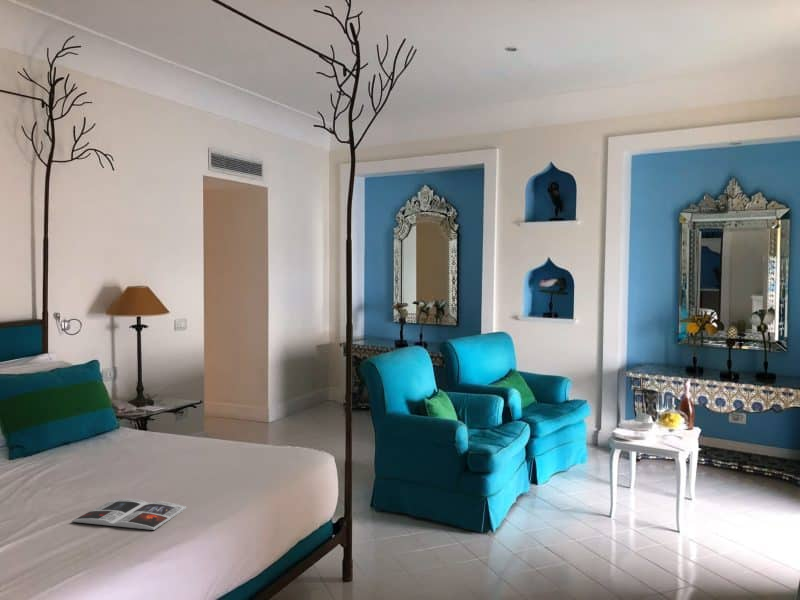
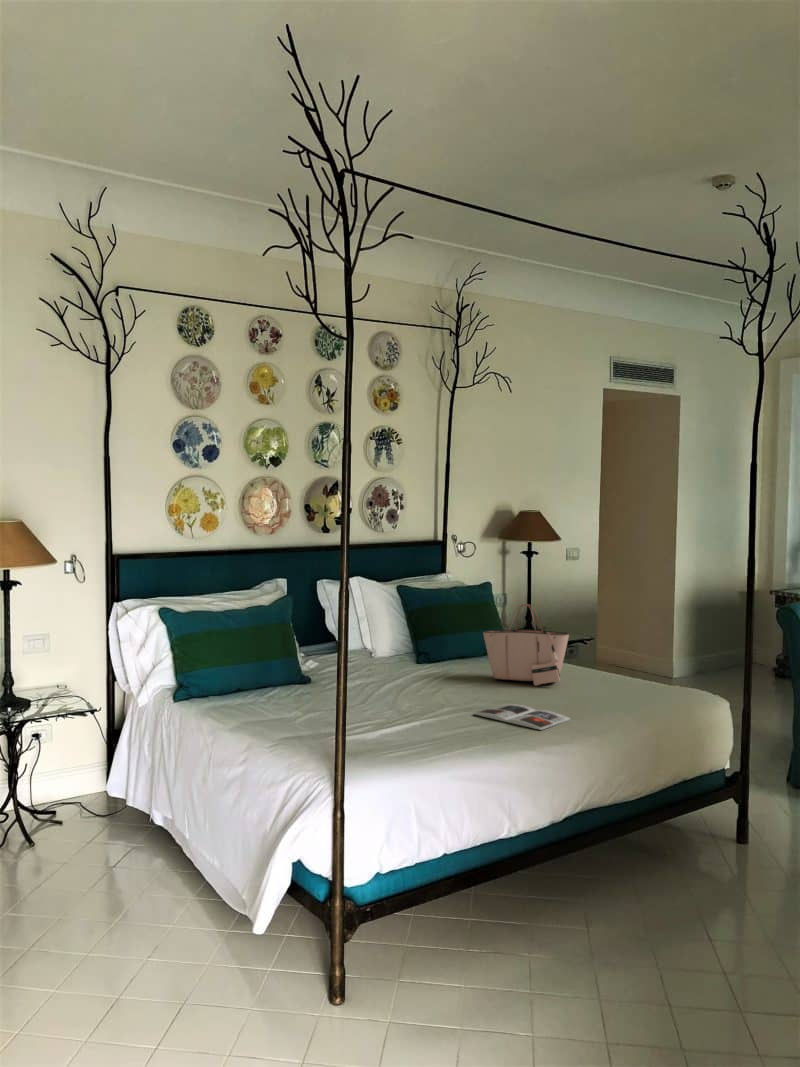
tote bag: none [86,384,182,469] -> present [483,604,569,686]

